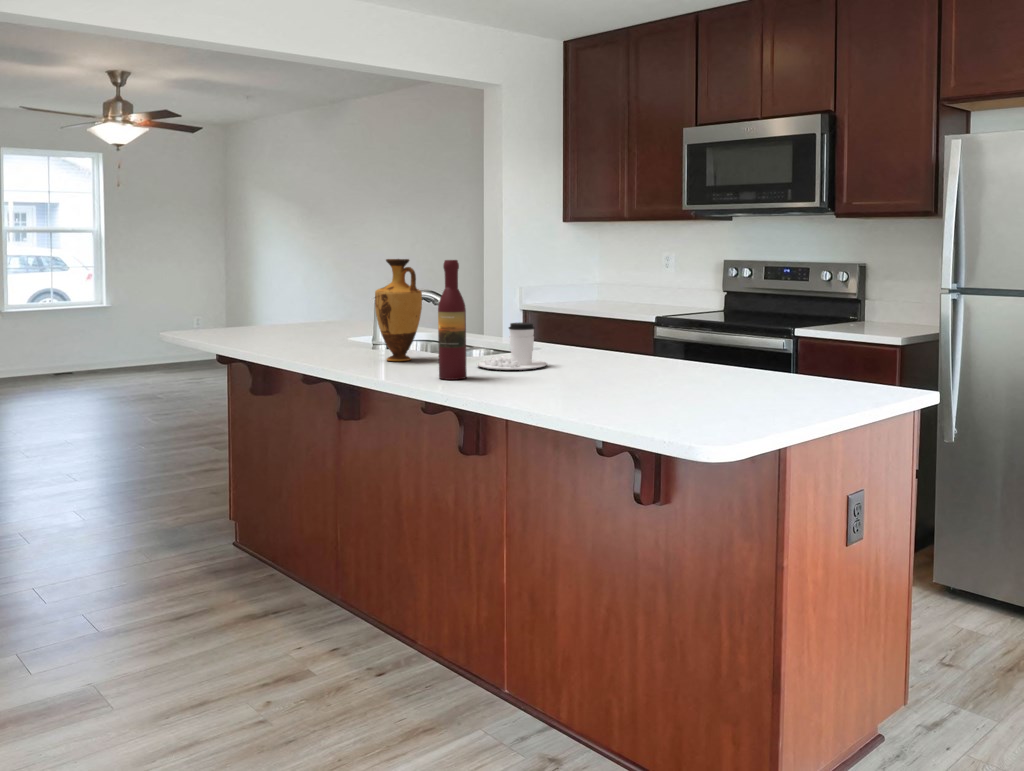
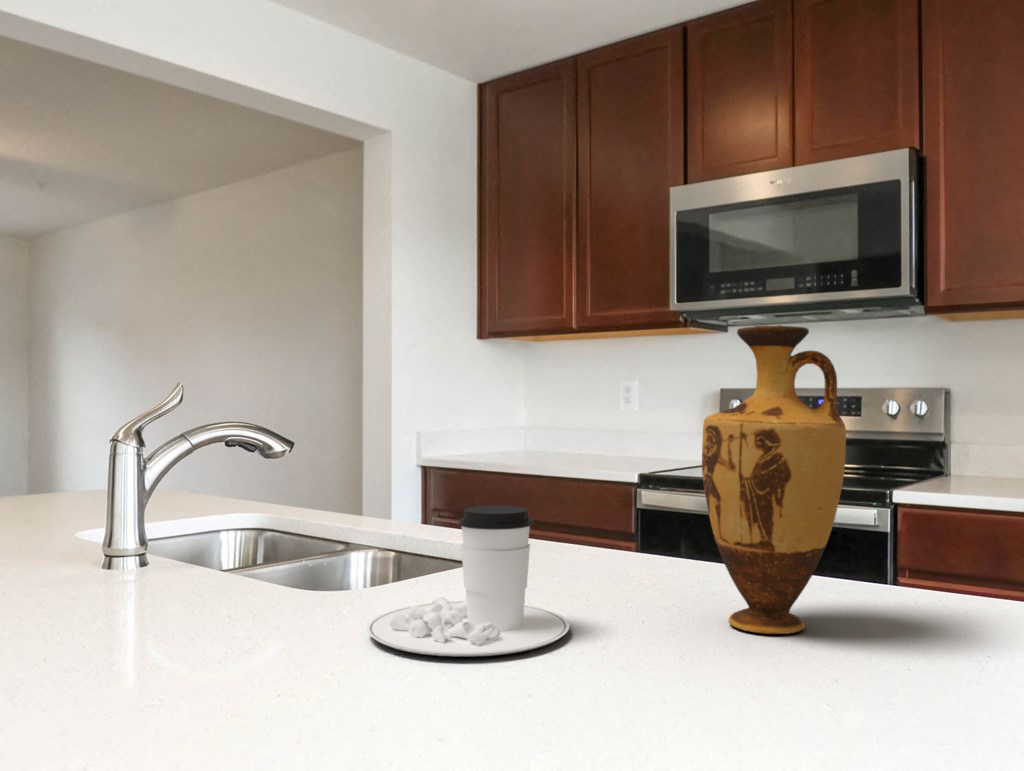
vase: present [375,259,422,361] -> present [702,325,846,634]
wine bottle: present [438,260,467,380] -> none [240,304,341,735]

